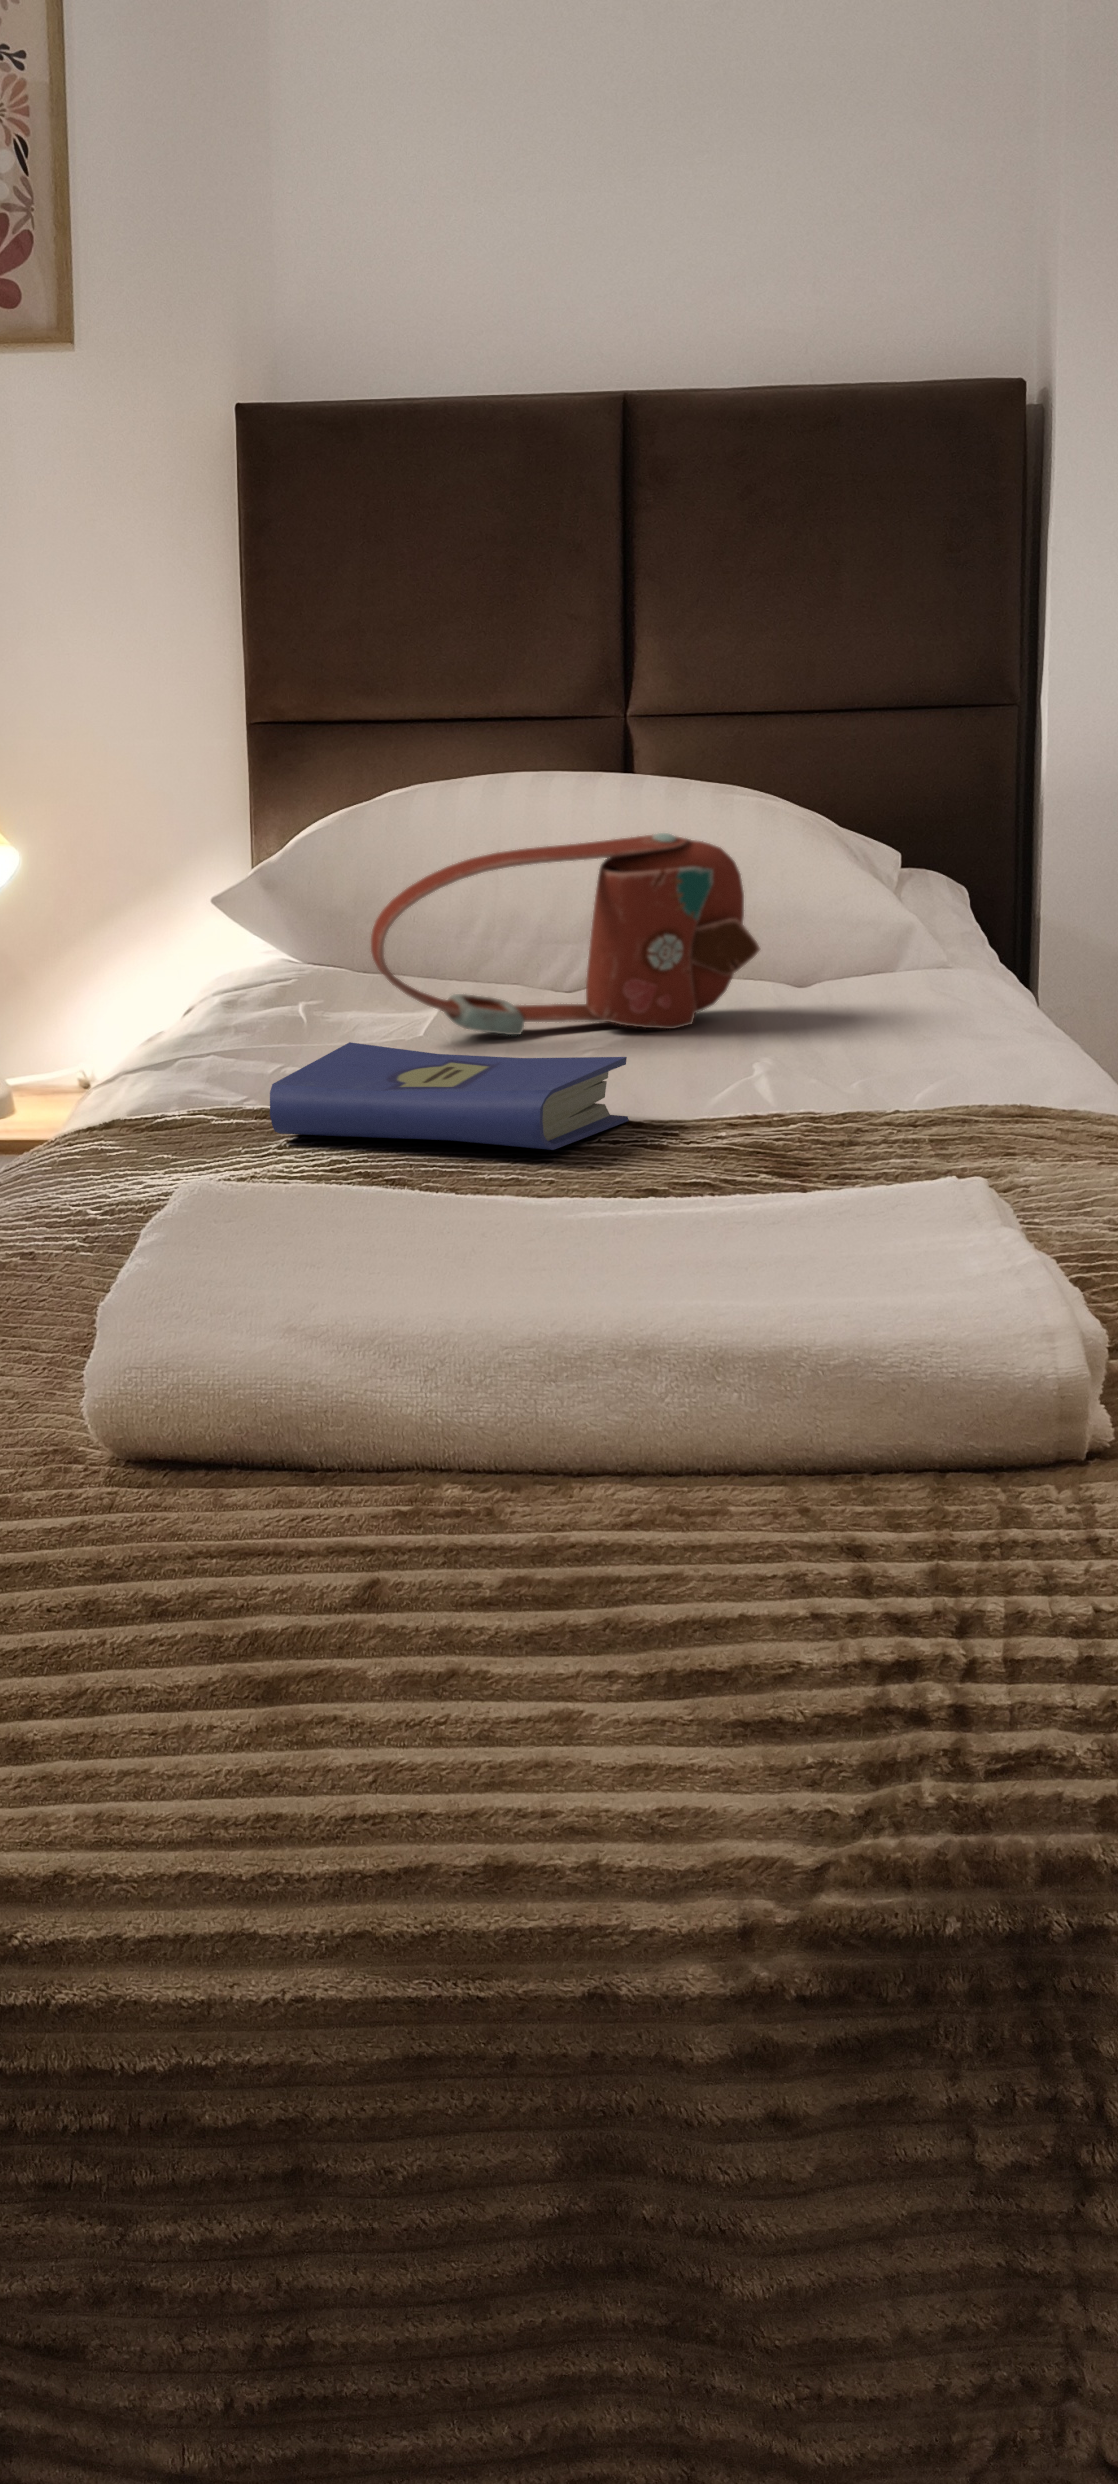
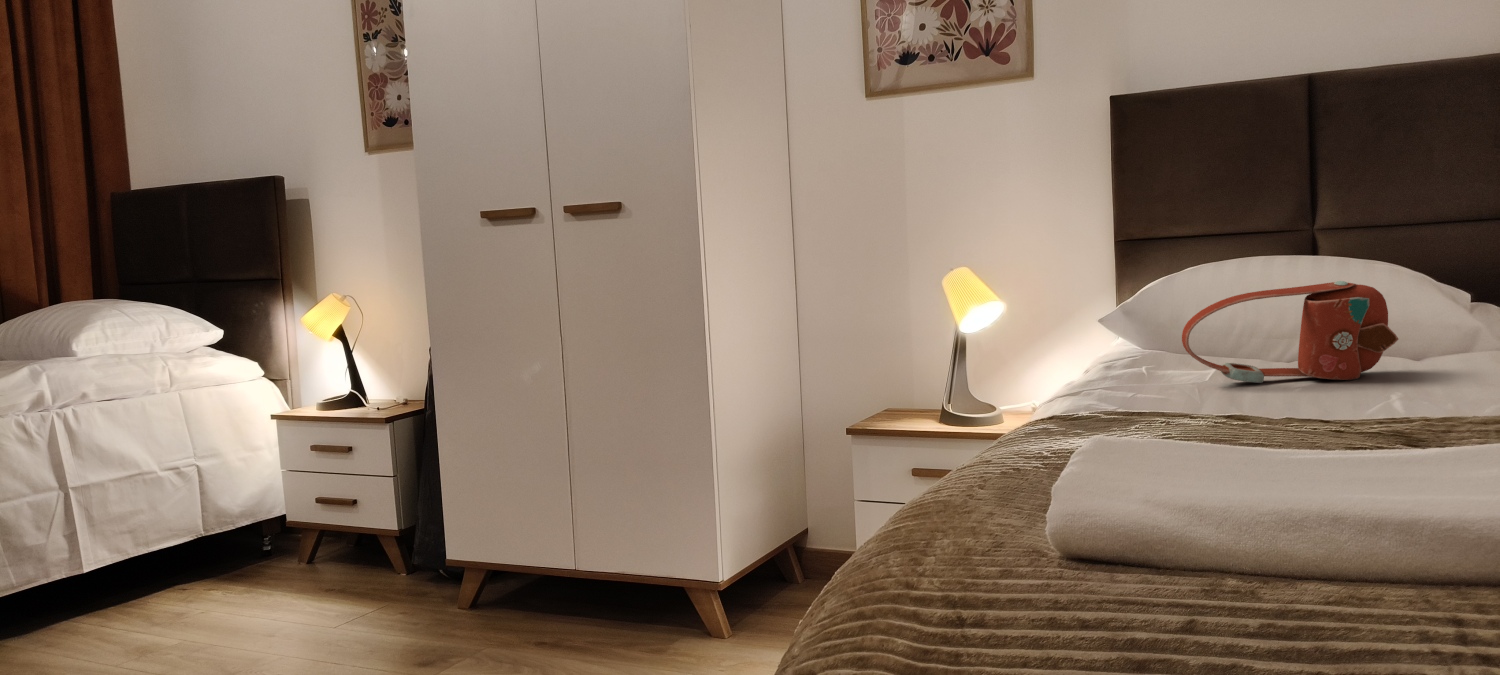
hardcover book: present [270,1042,629,1150] -> none [1132,383,1324,434]

